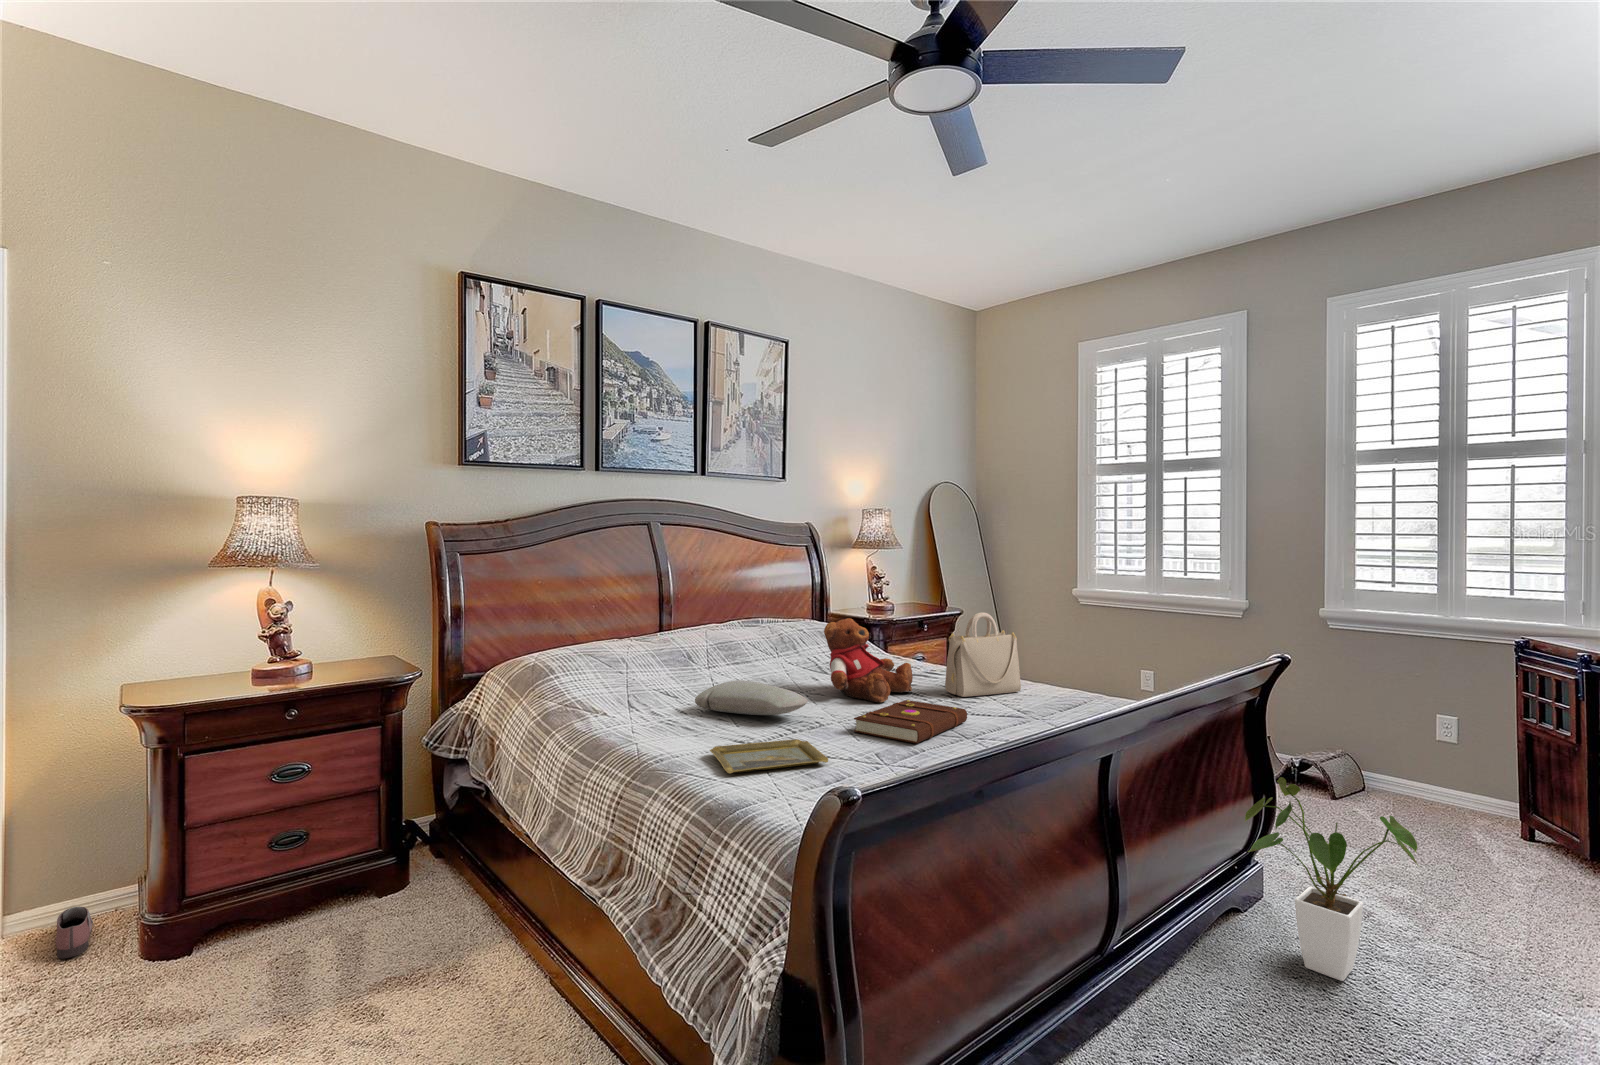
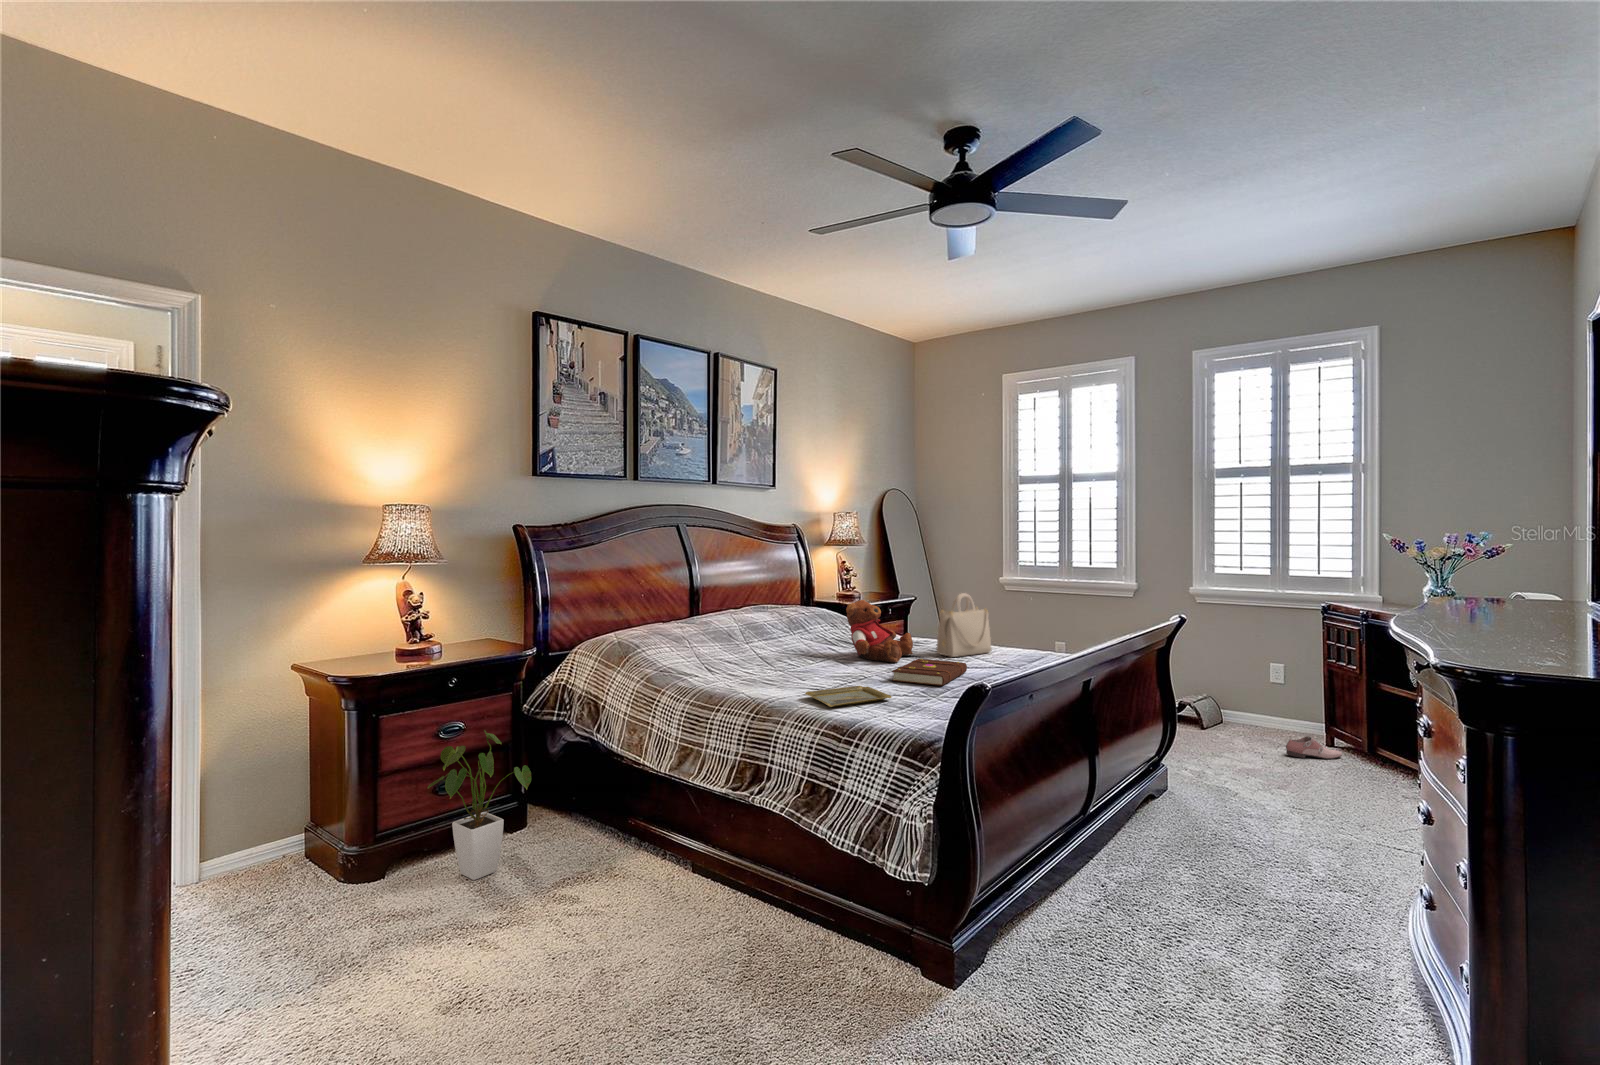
pillow: present [695,680,808,715] -> none [763,649,852,672]
house plant: present [1245,777,1418,981] -> present [428,730,531,880]
shoe: present [56,907,94,959] -> present [1286,736,1342,759]

